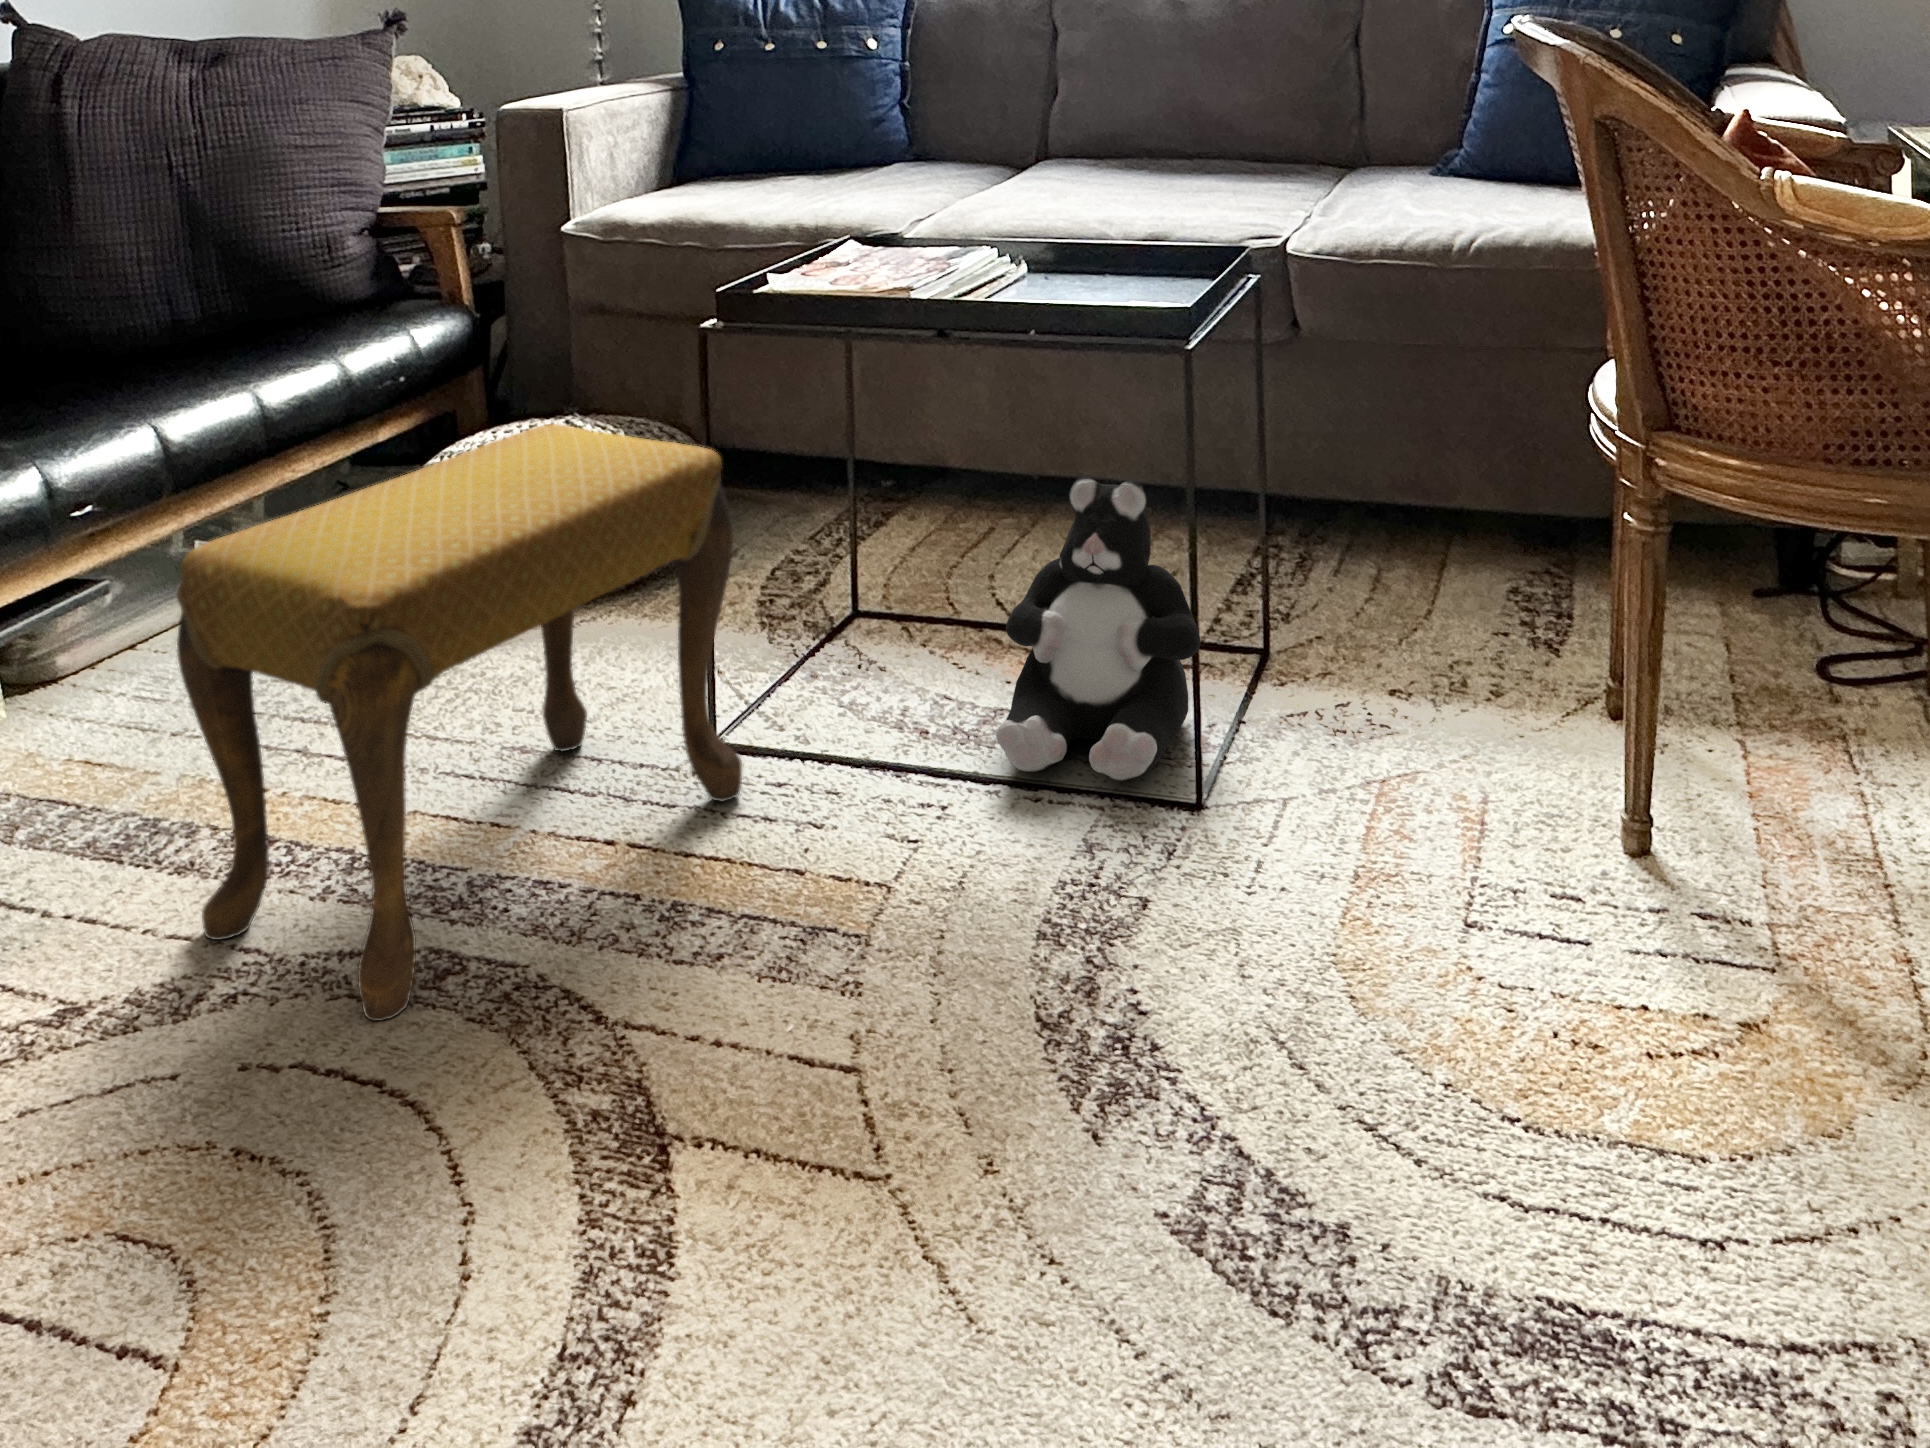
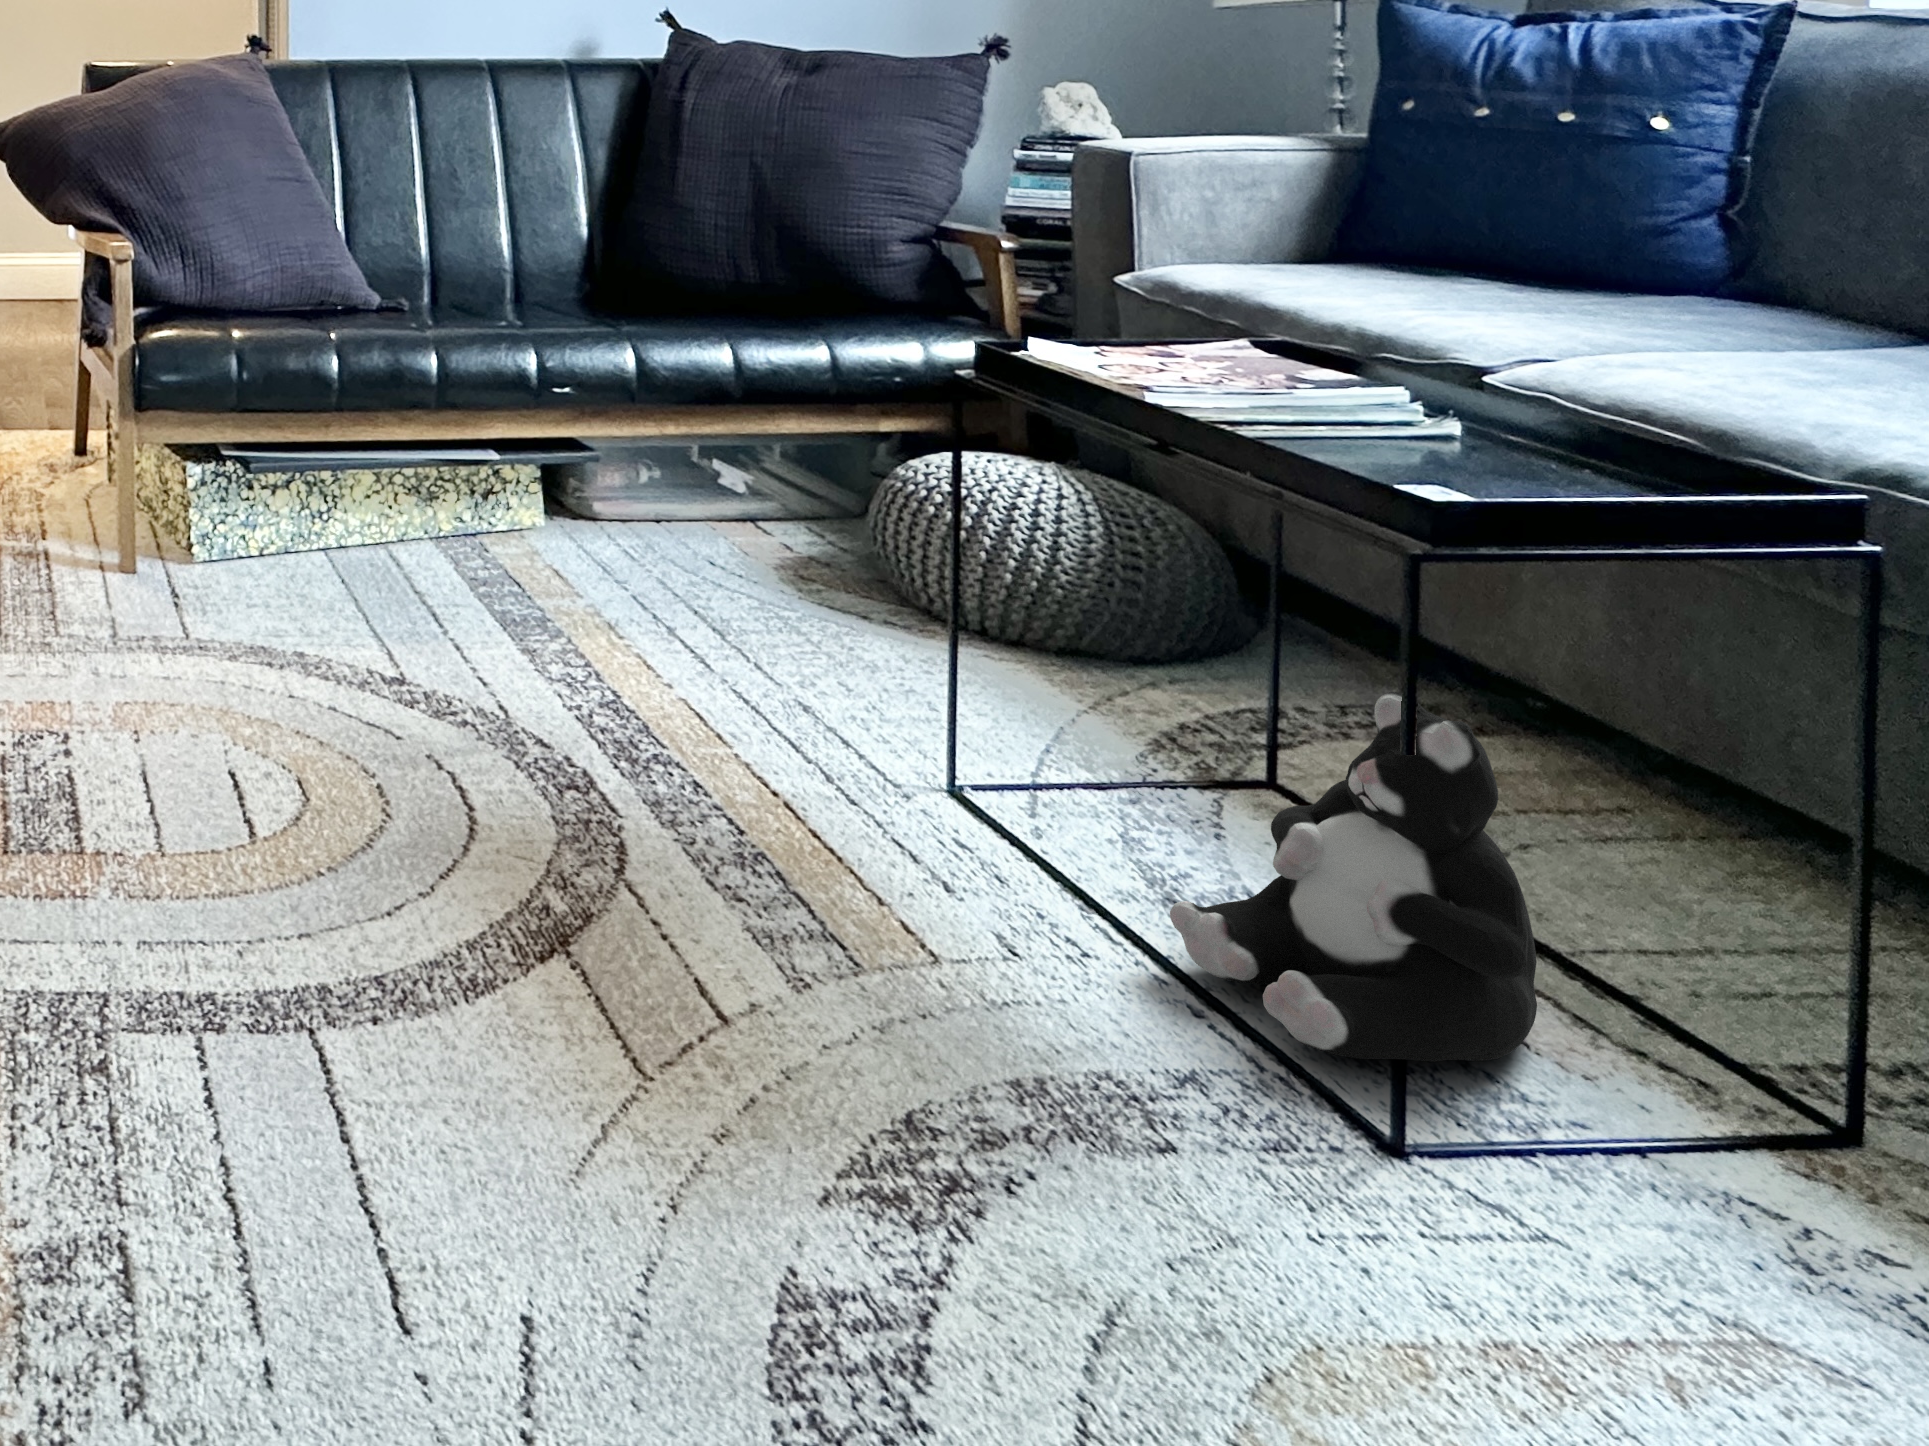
footstool: present [177,424,742,1021] -> none [476,417,923,823]

